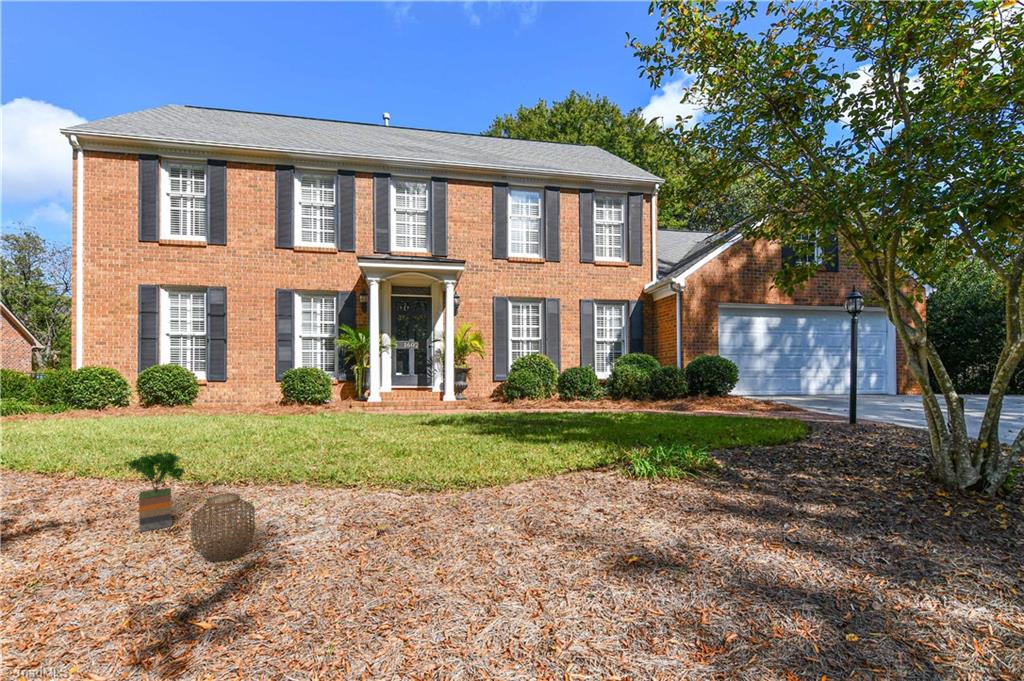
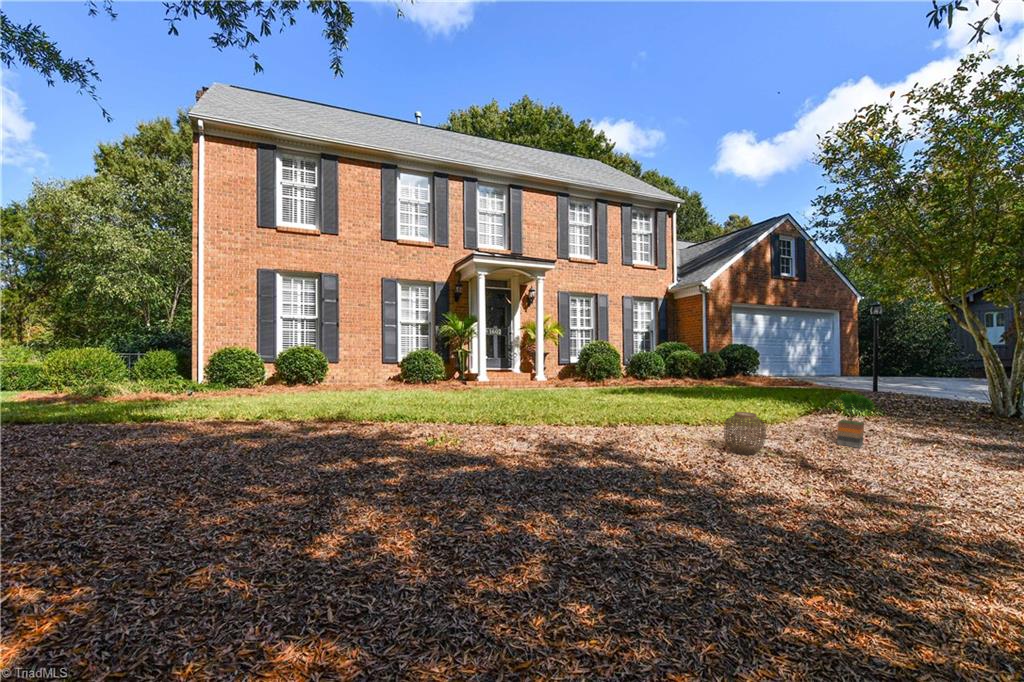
potted tree: present [127,452,185,532] -> present [833,394,874,448]

